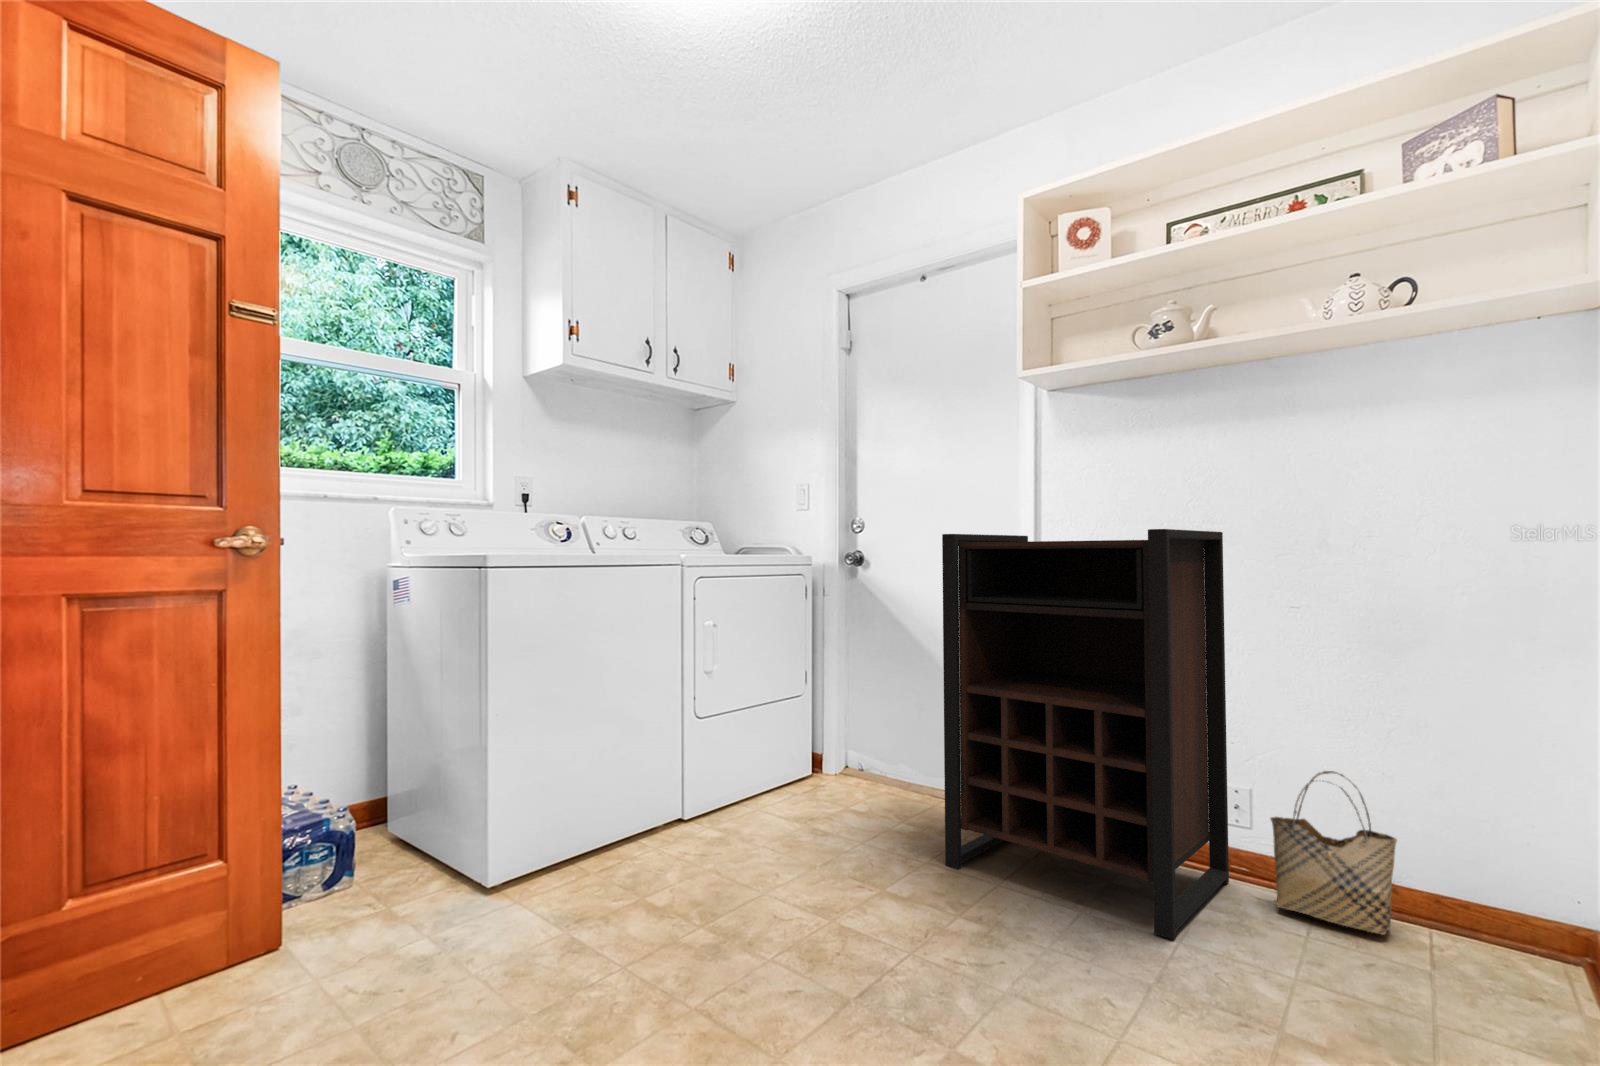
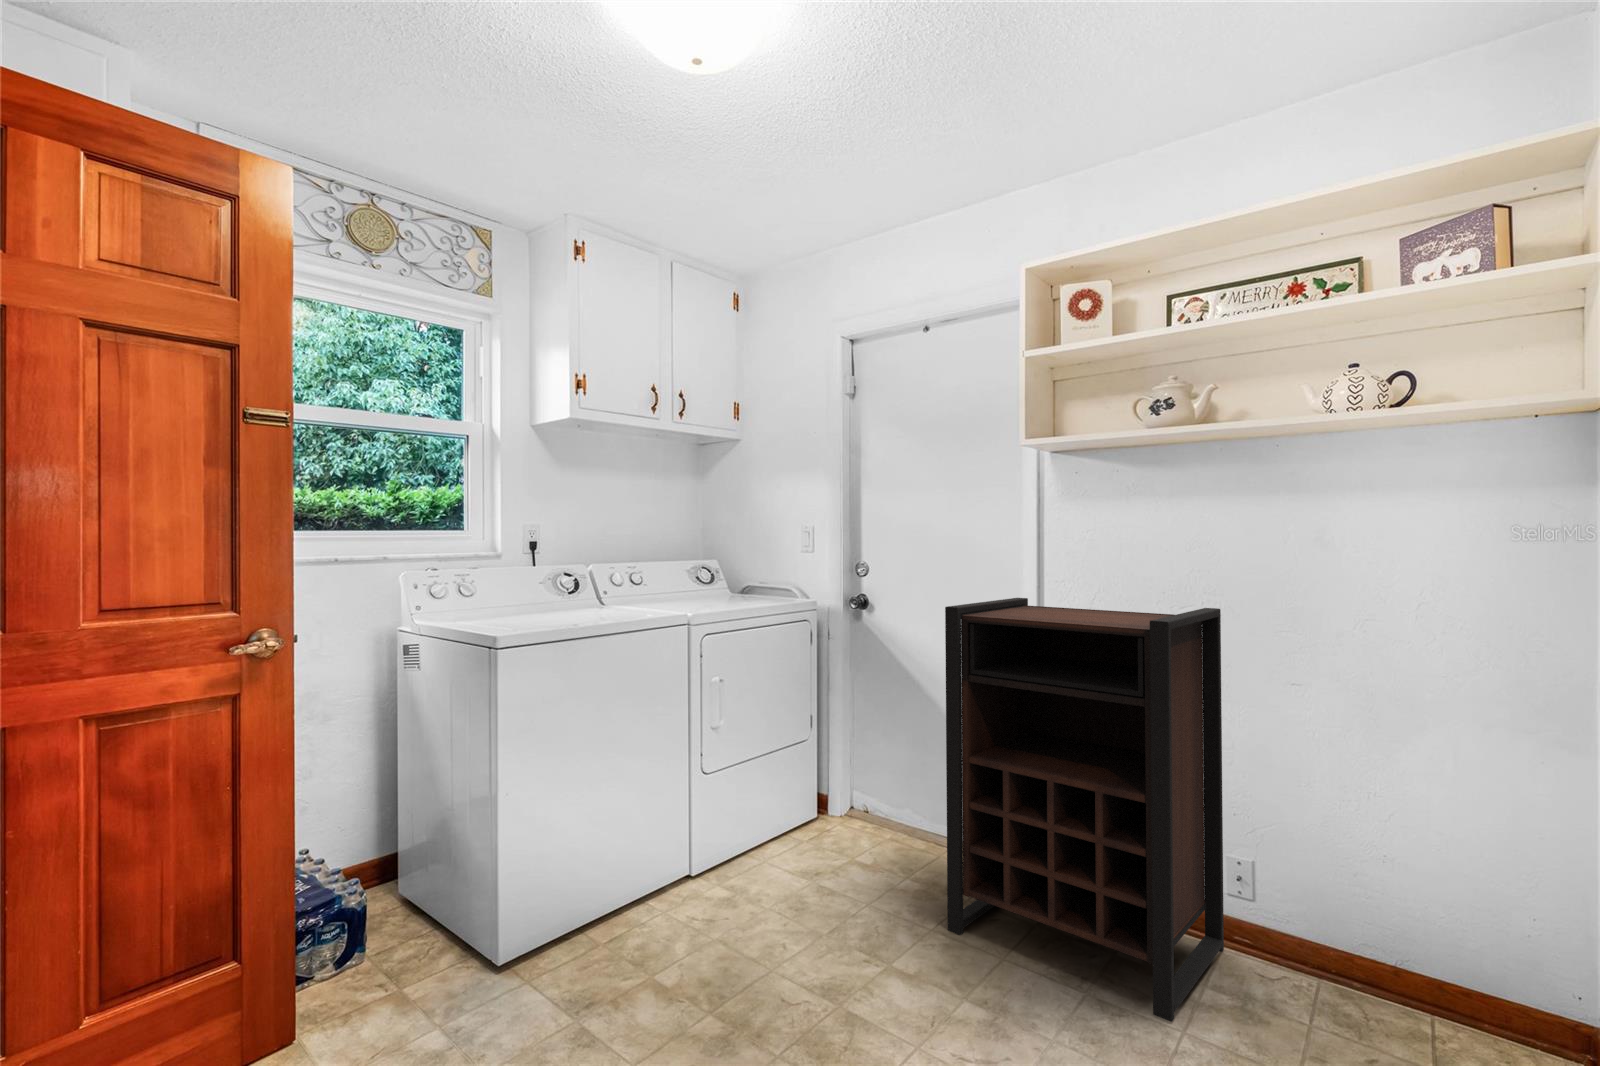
woven basket: present [1270,771,1397,934] -> none [1265,849,1389,1016]

